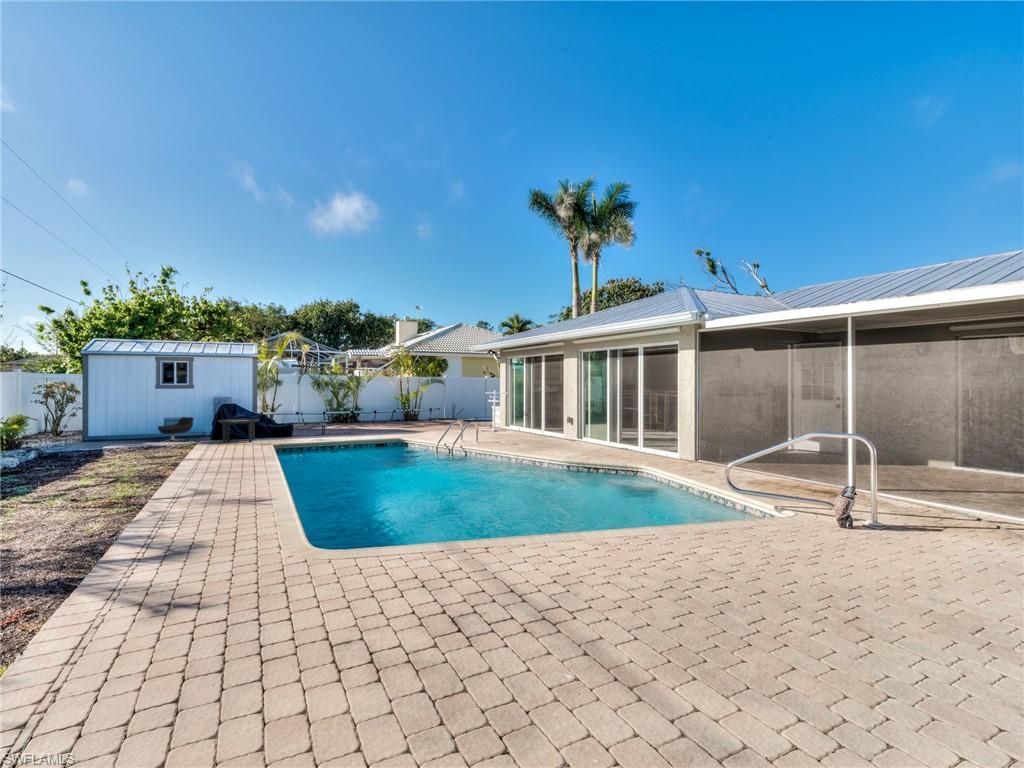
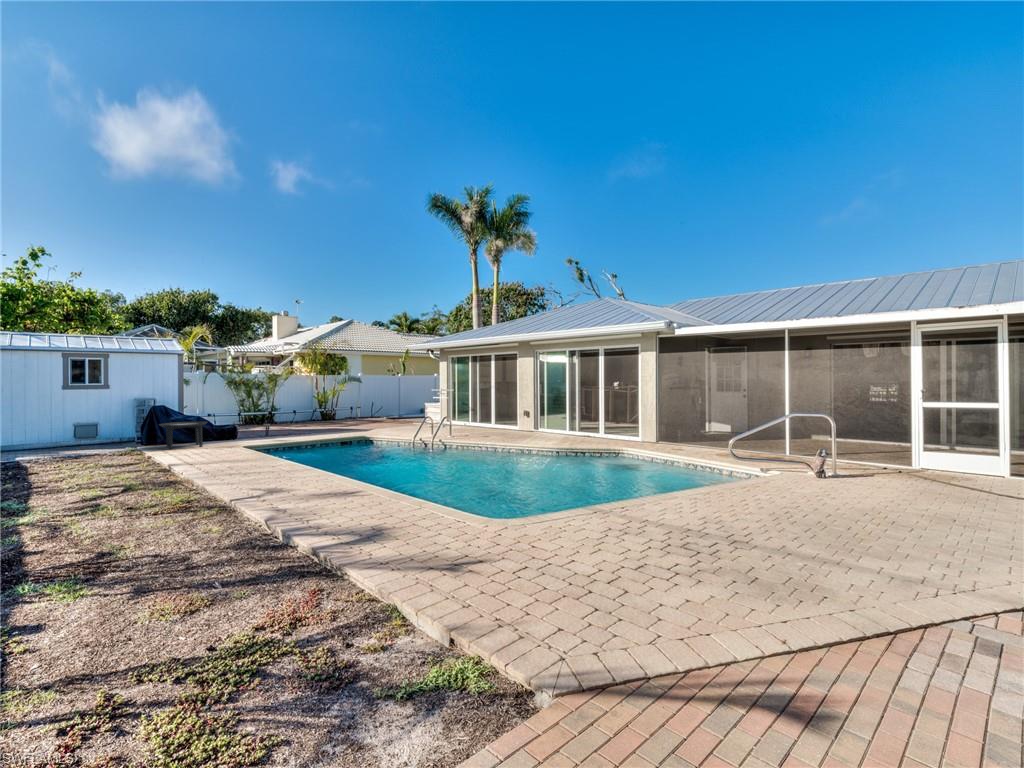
lounge chair: present [158,417,194,440] -> none [71,422,117,452]

